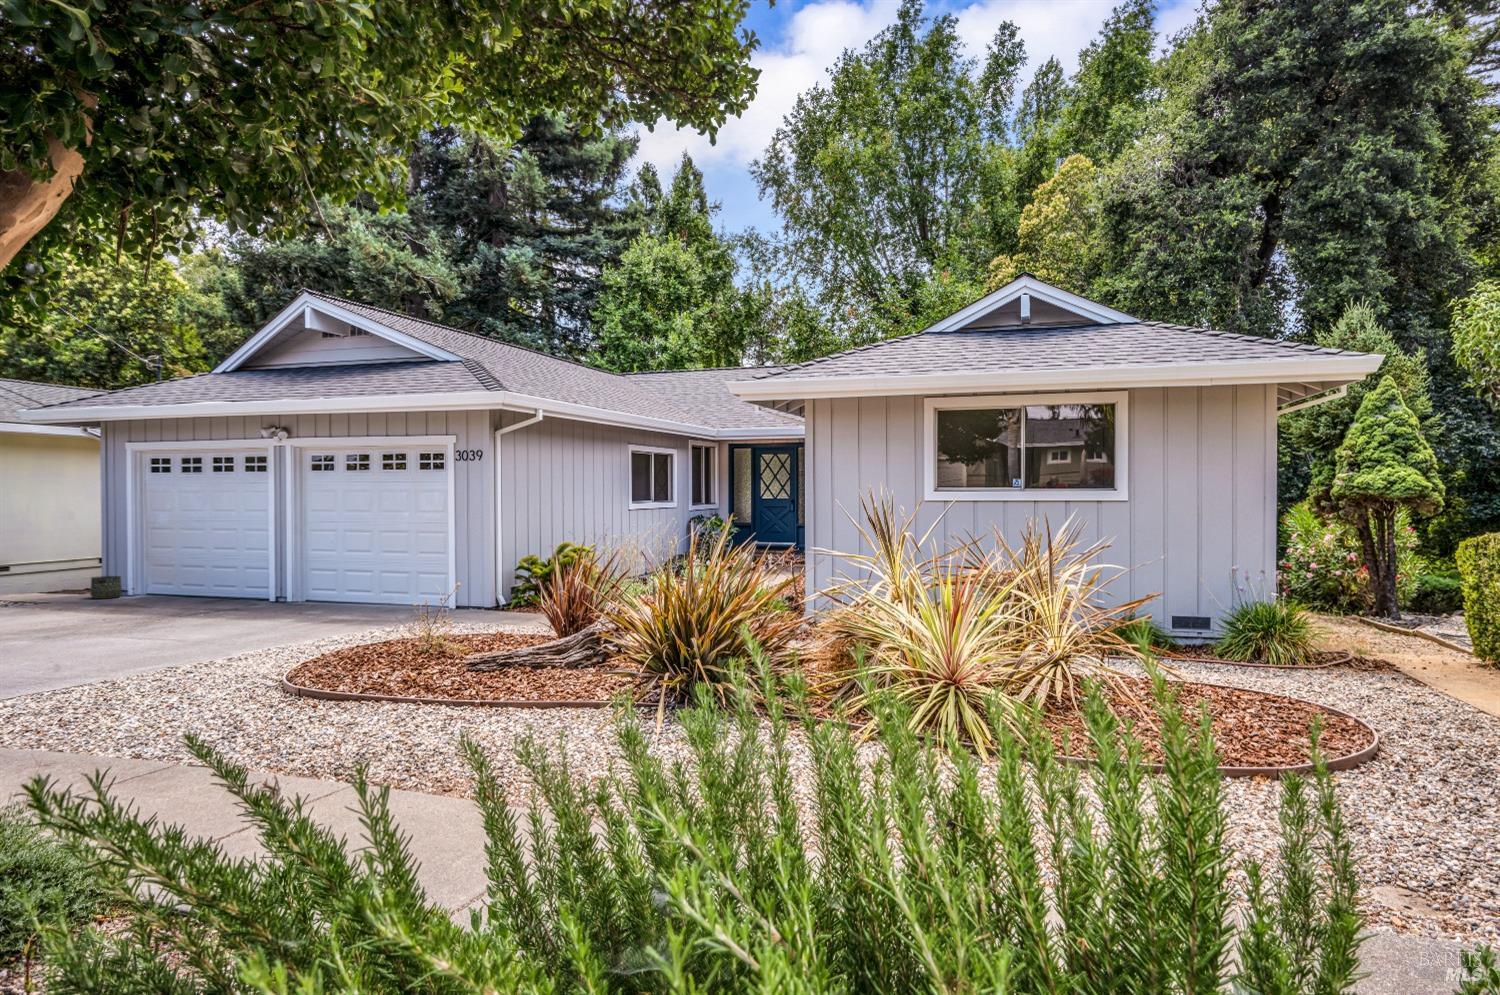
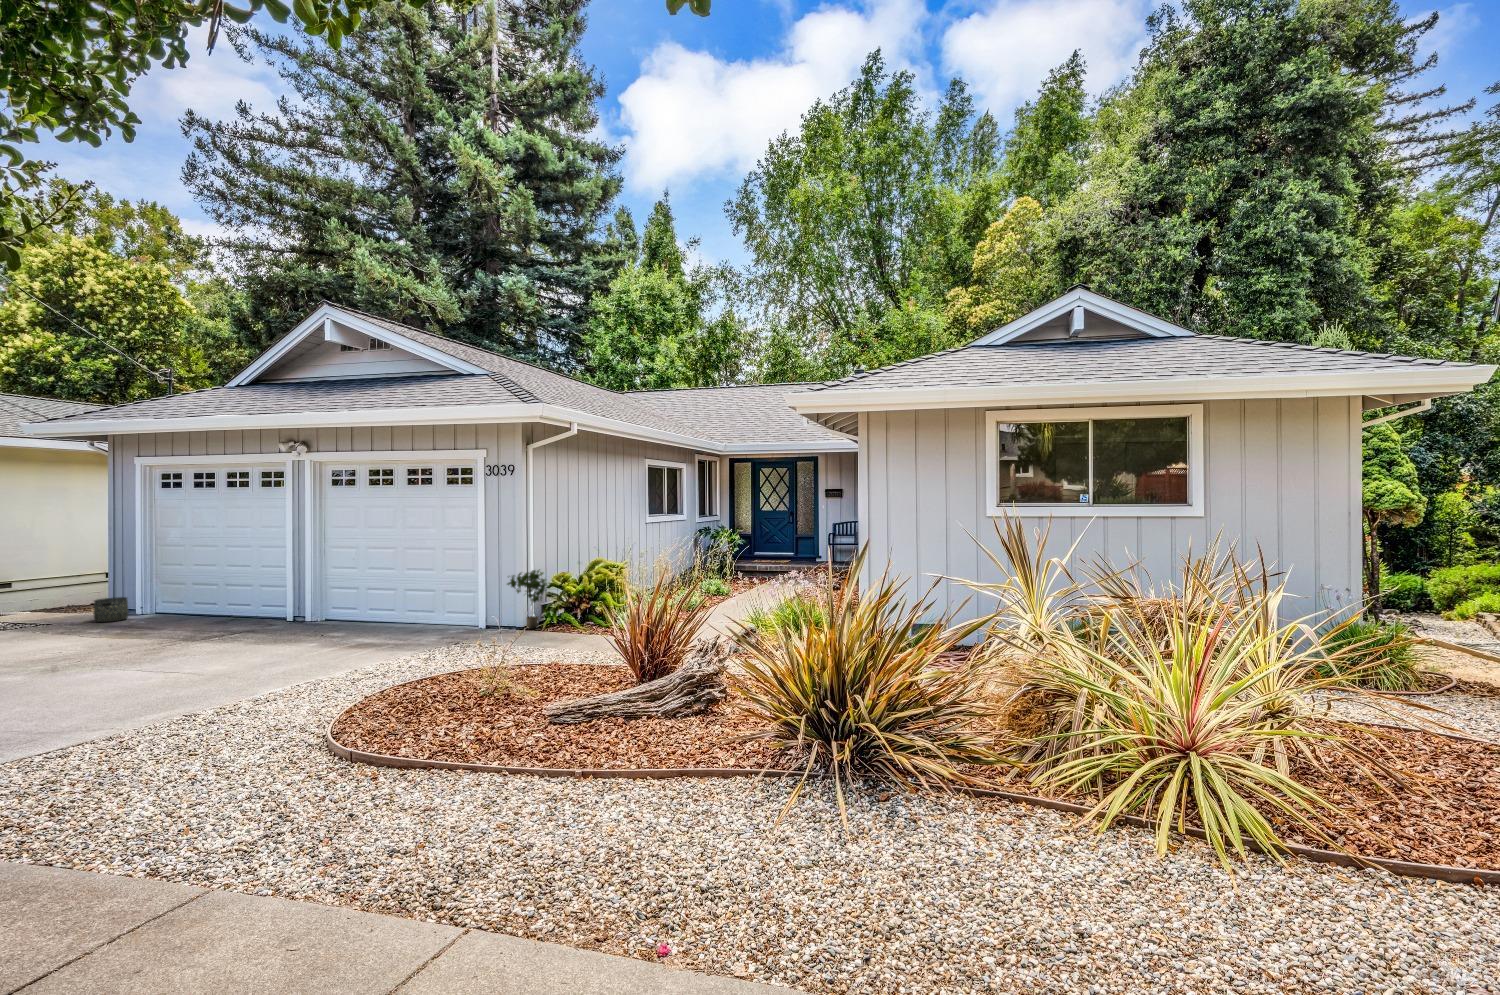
potted plant: none [467,552,513,610] -> present [507,569,550,629]

